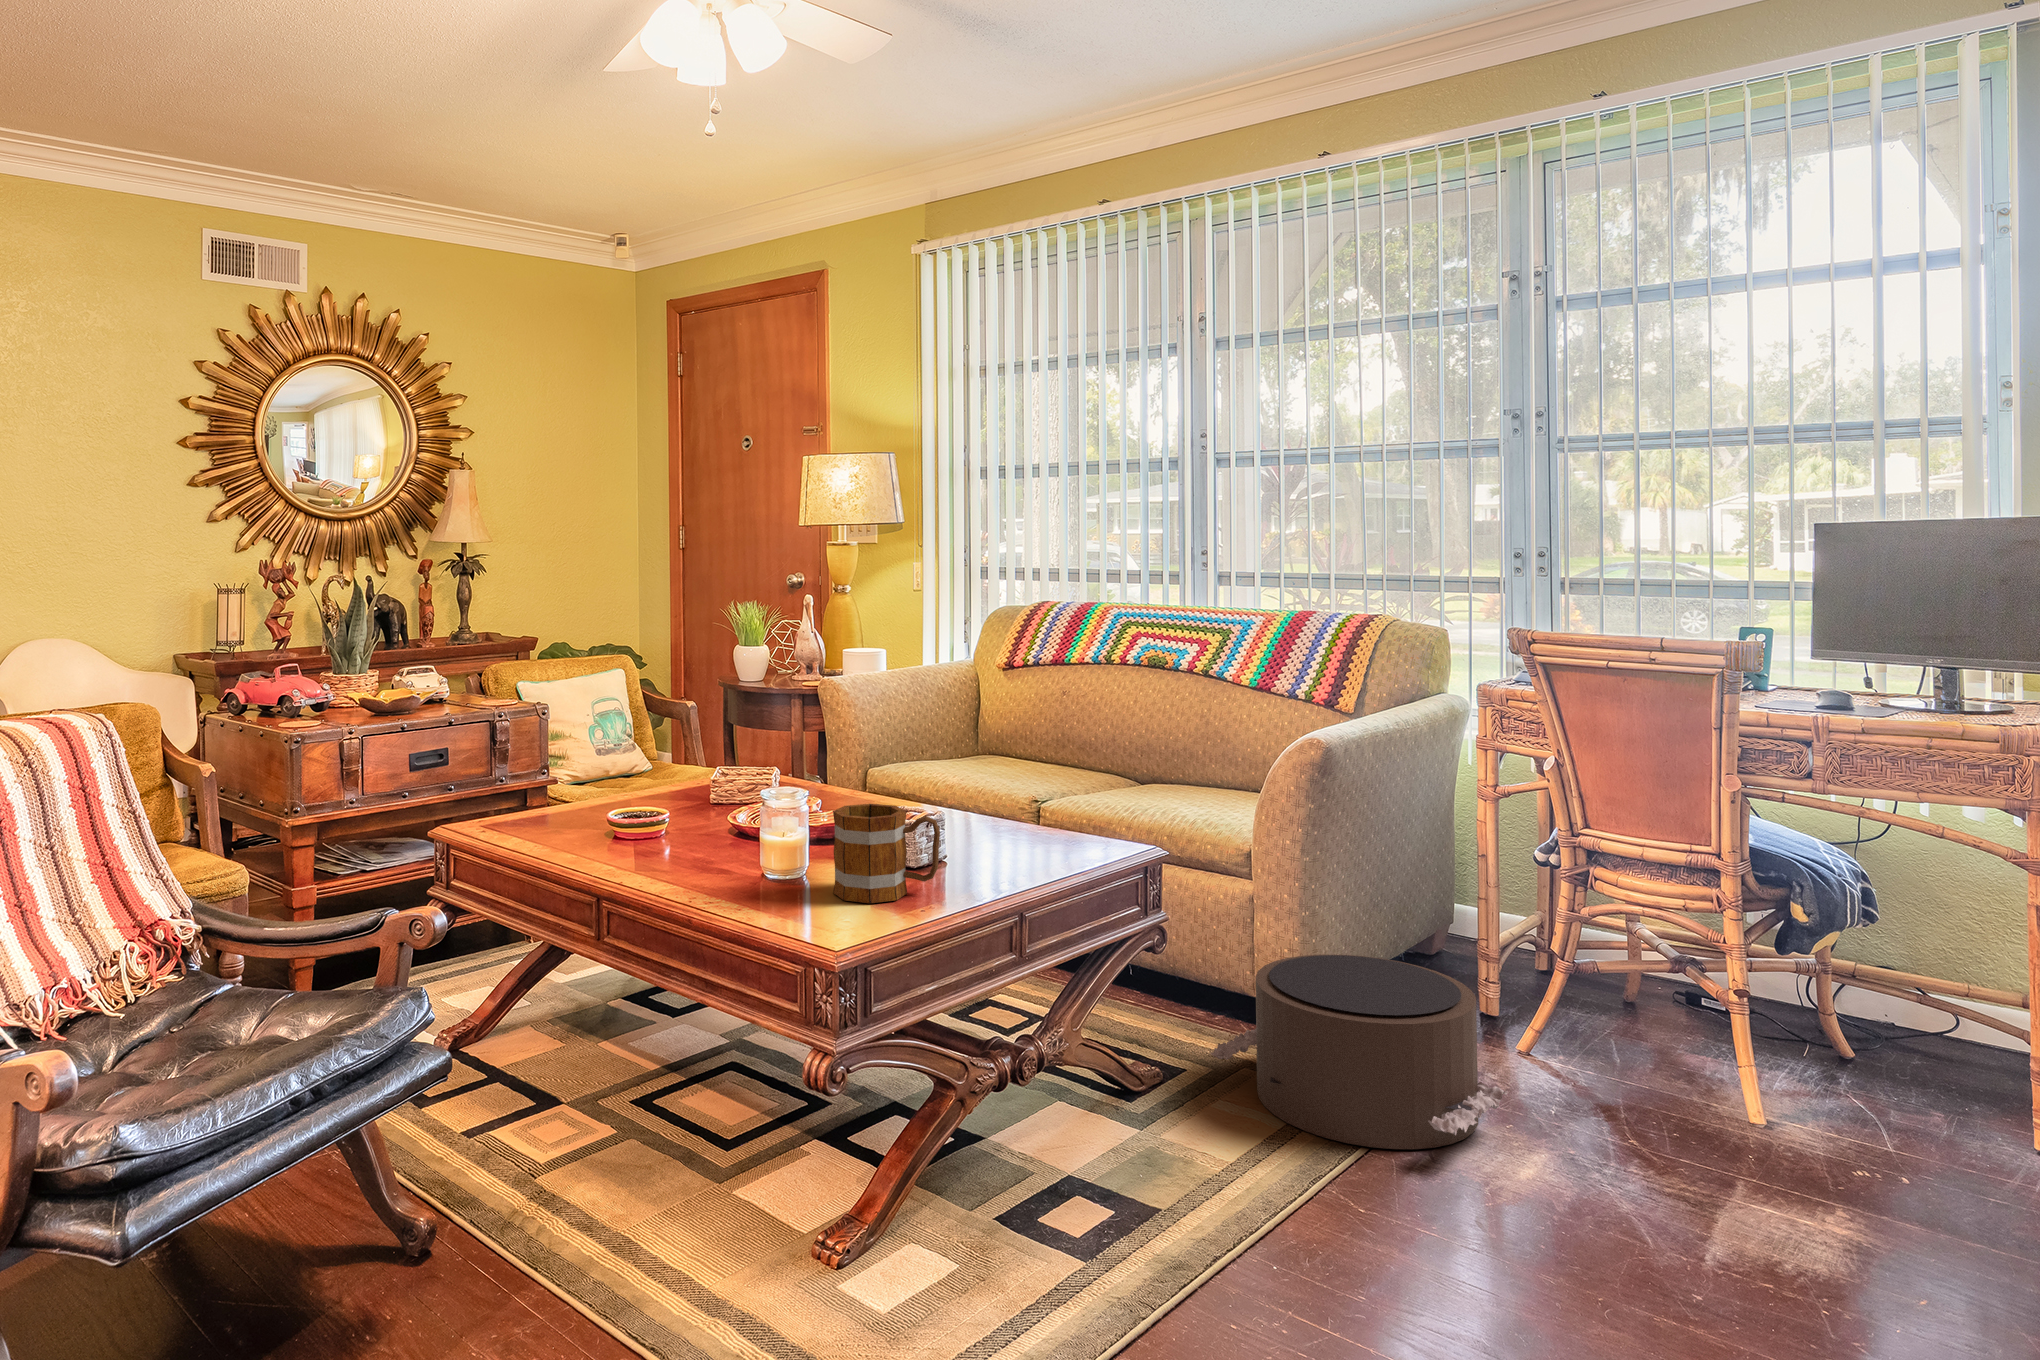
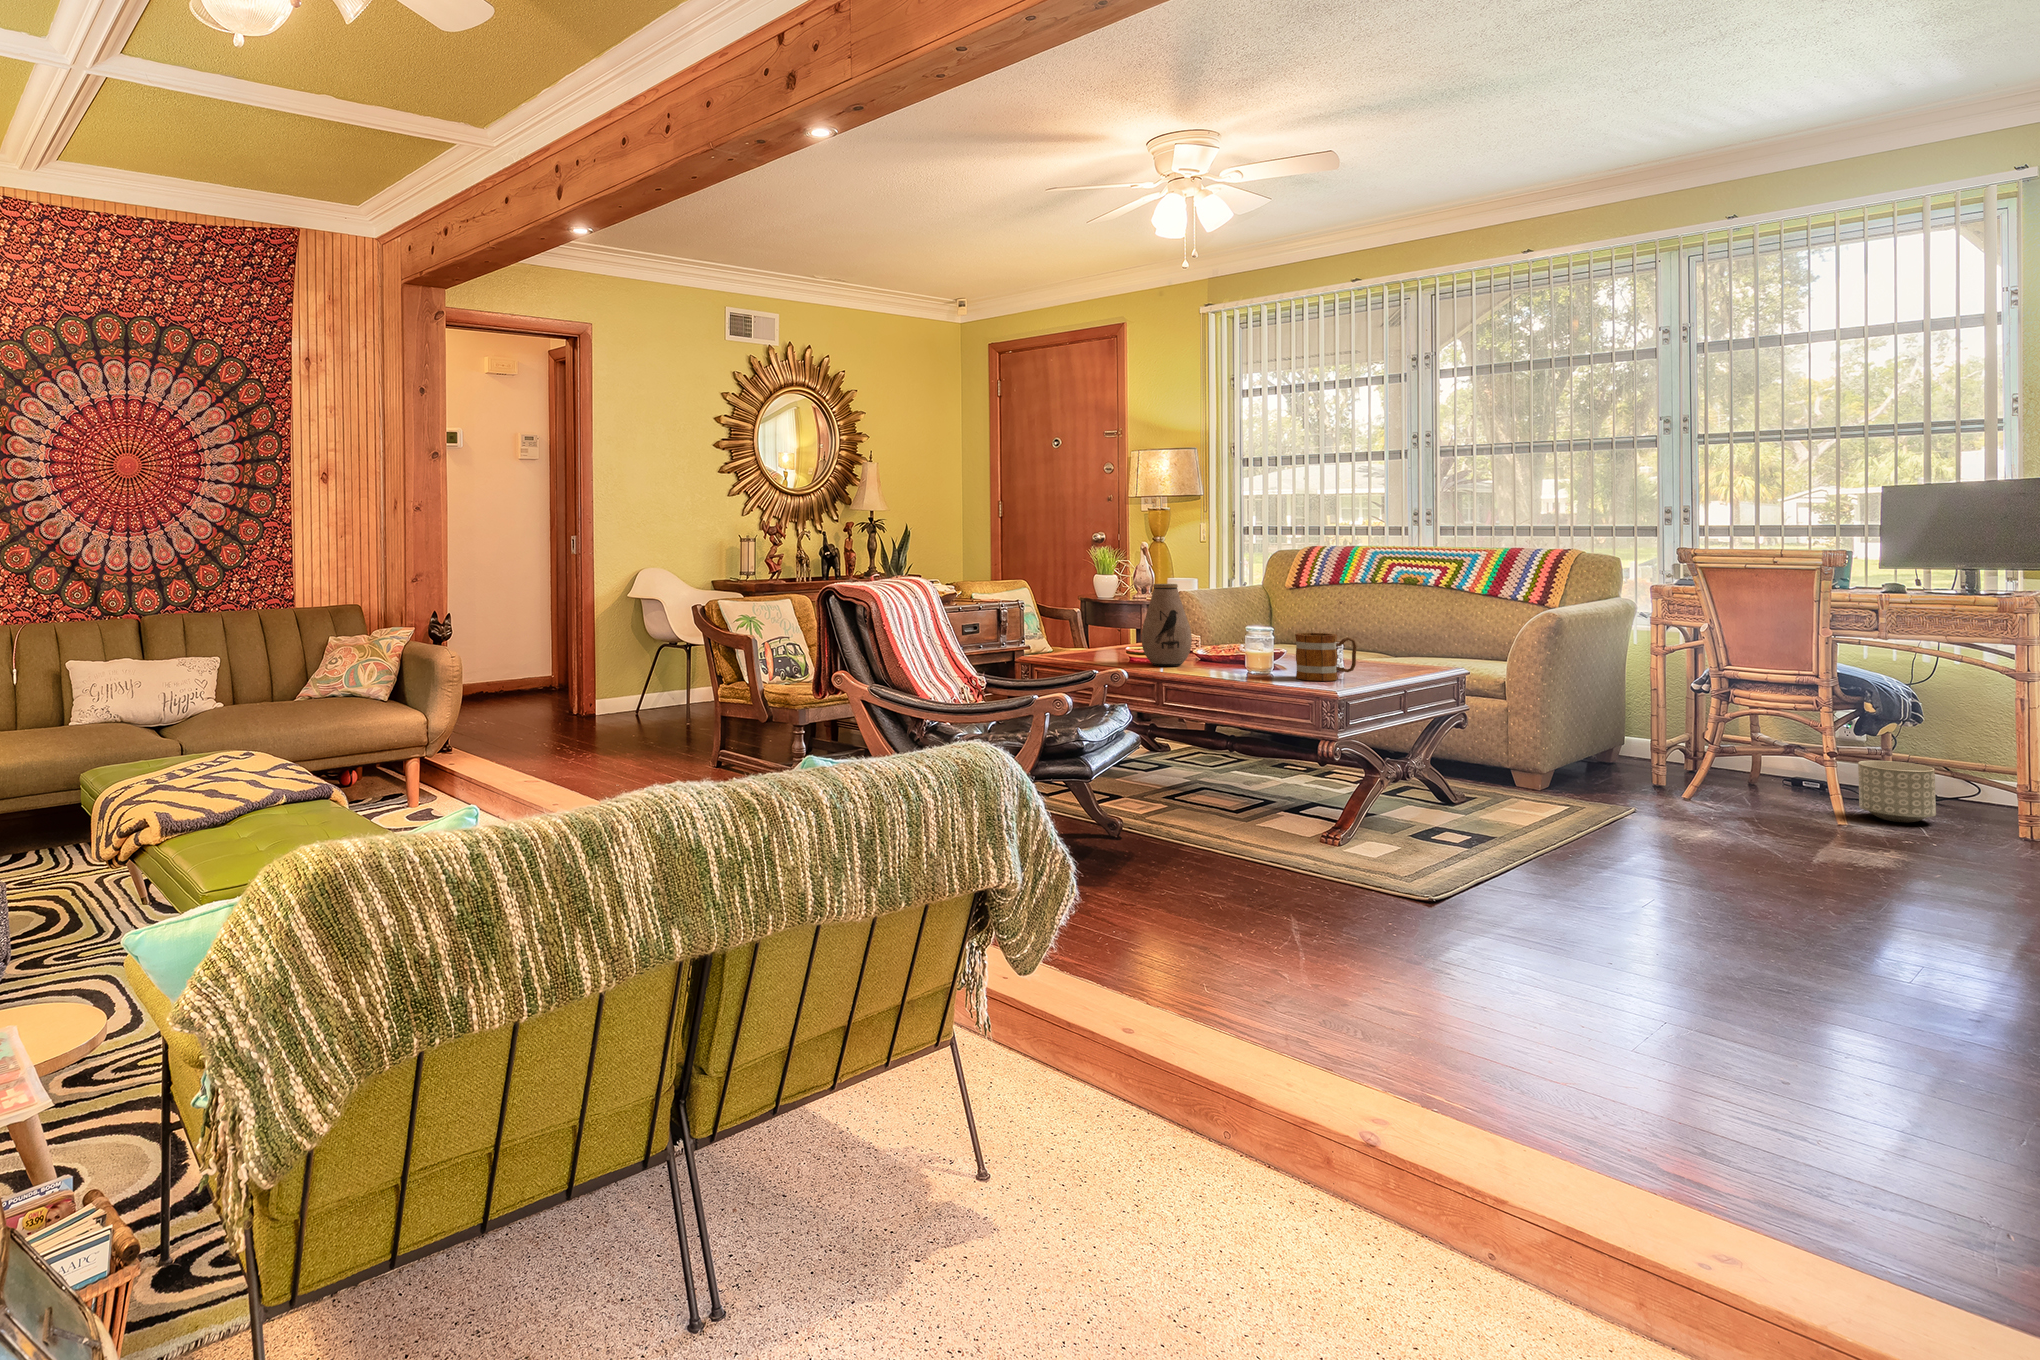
vase: none [619,700,705,852] -> present [1141,584,1192,666]
pouf: present [1210,954,1508,1149] -> none [1497,736,1687,826]
planter: none [1782,996,1904,1113] -> present [1858,761,1936,822]

